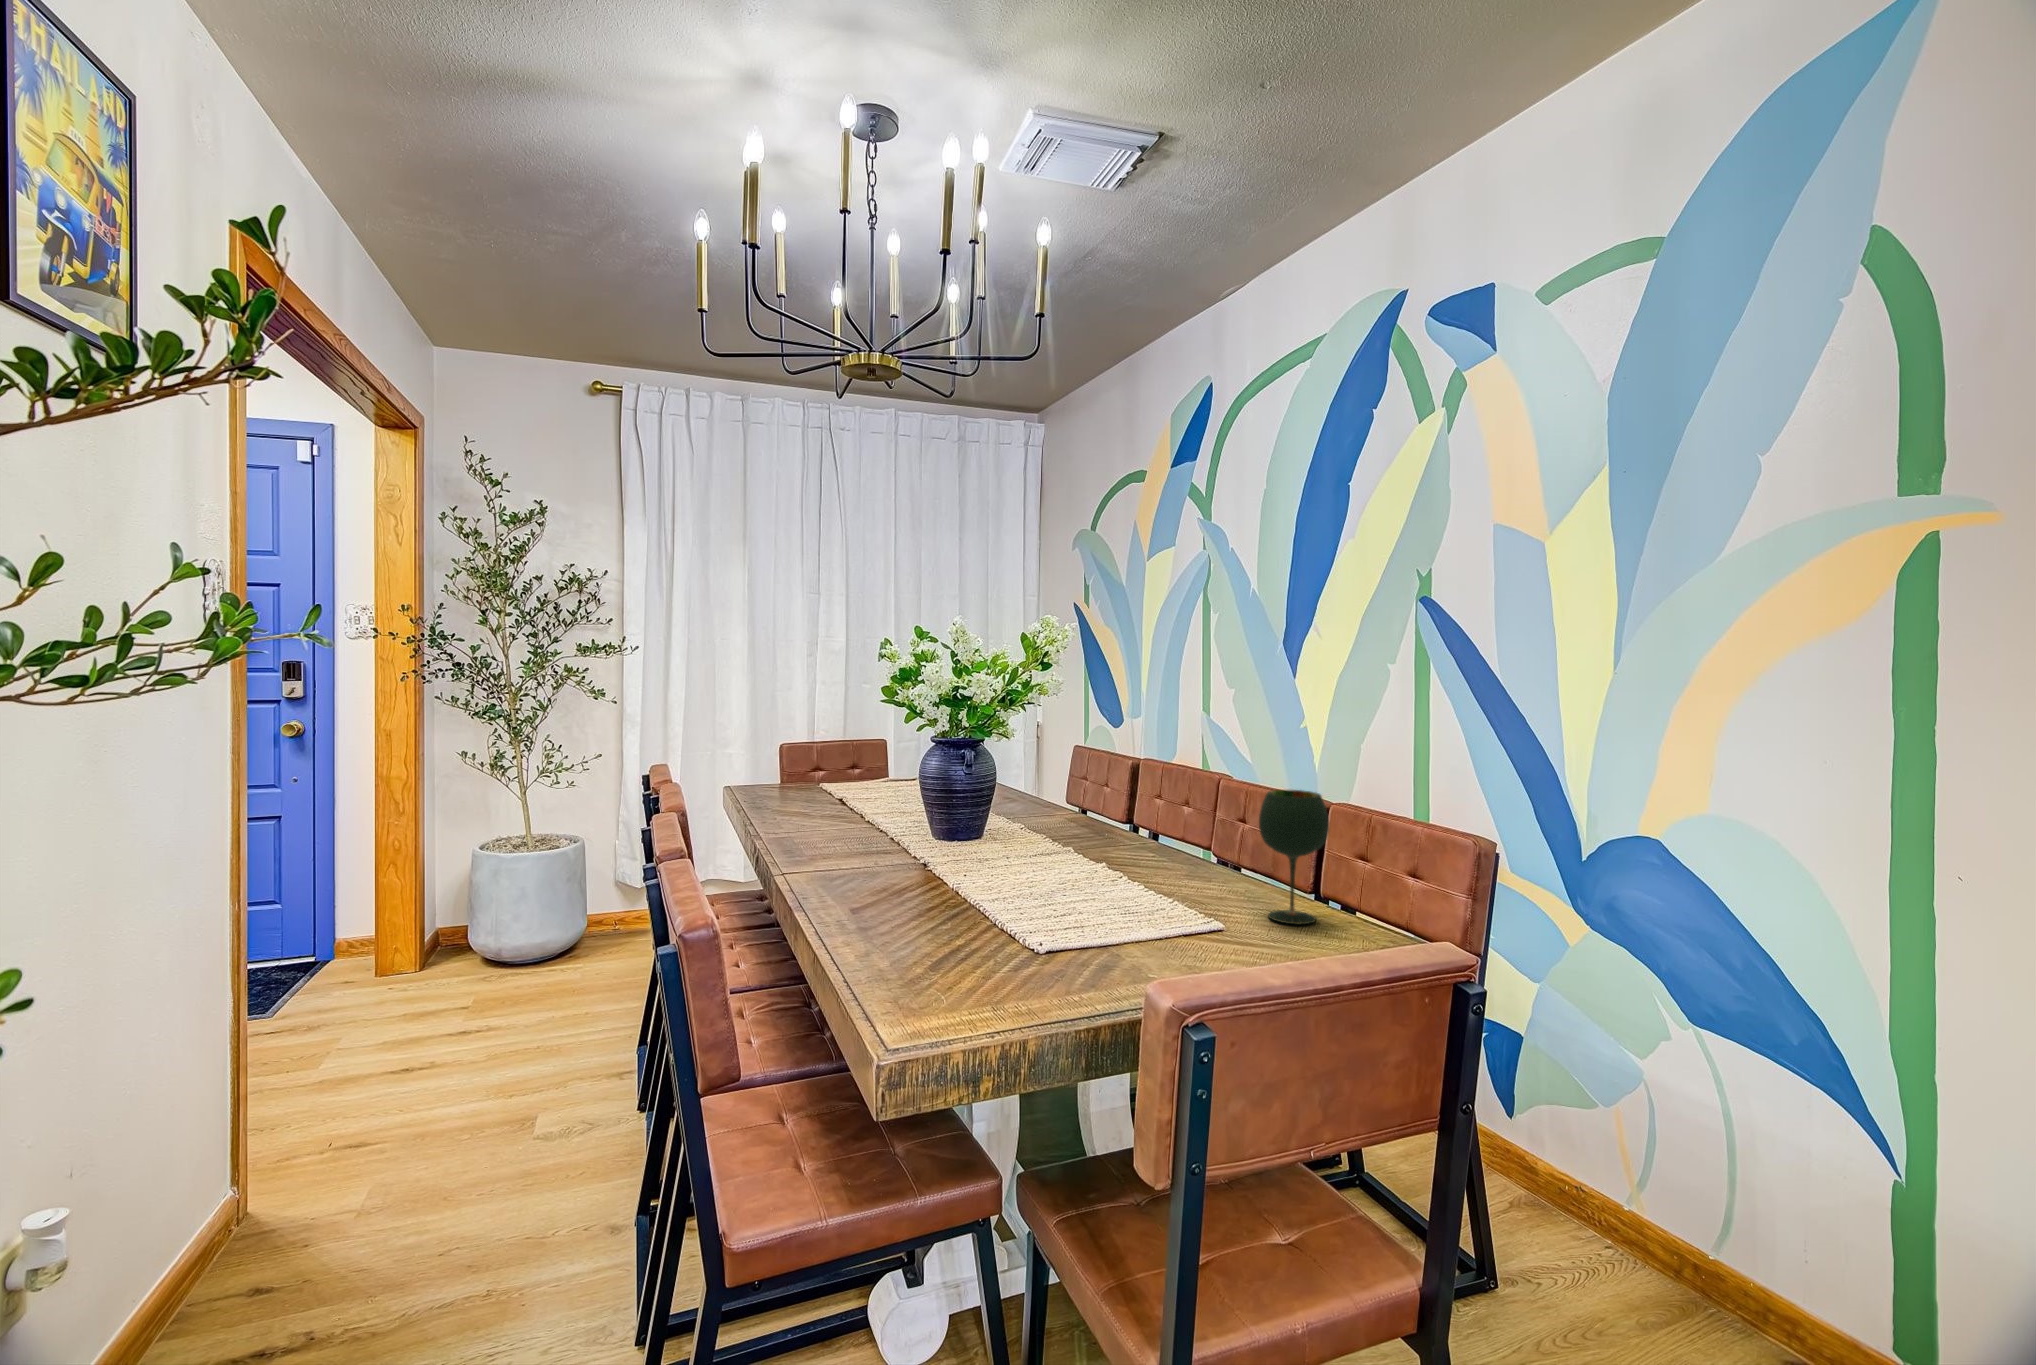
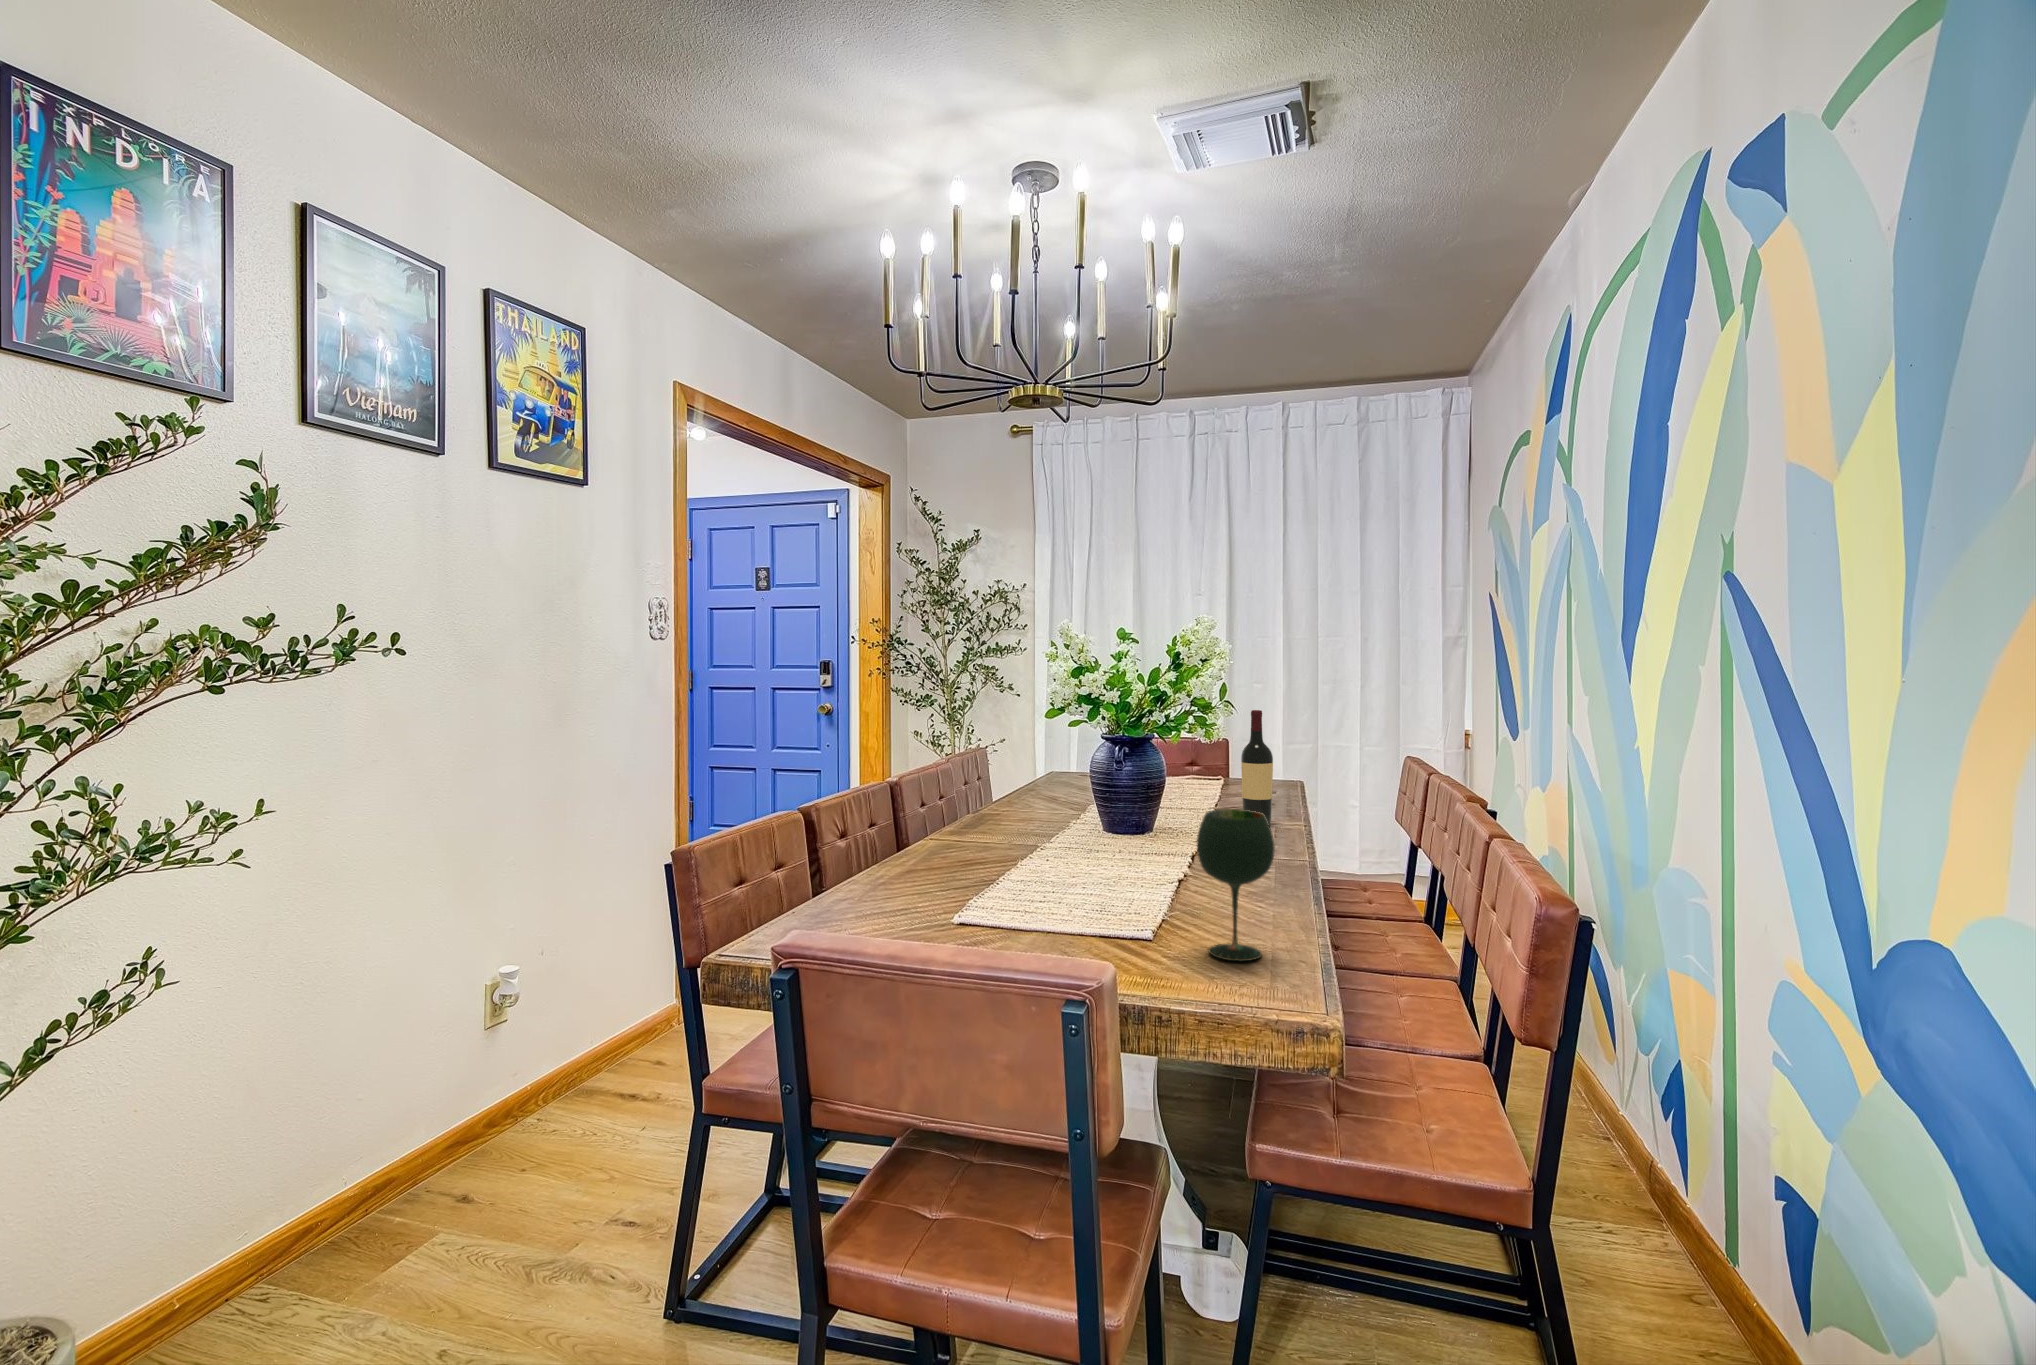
wine bottle: none [1044,704,1073,813] -> present [1241,710,1273,825]

